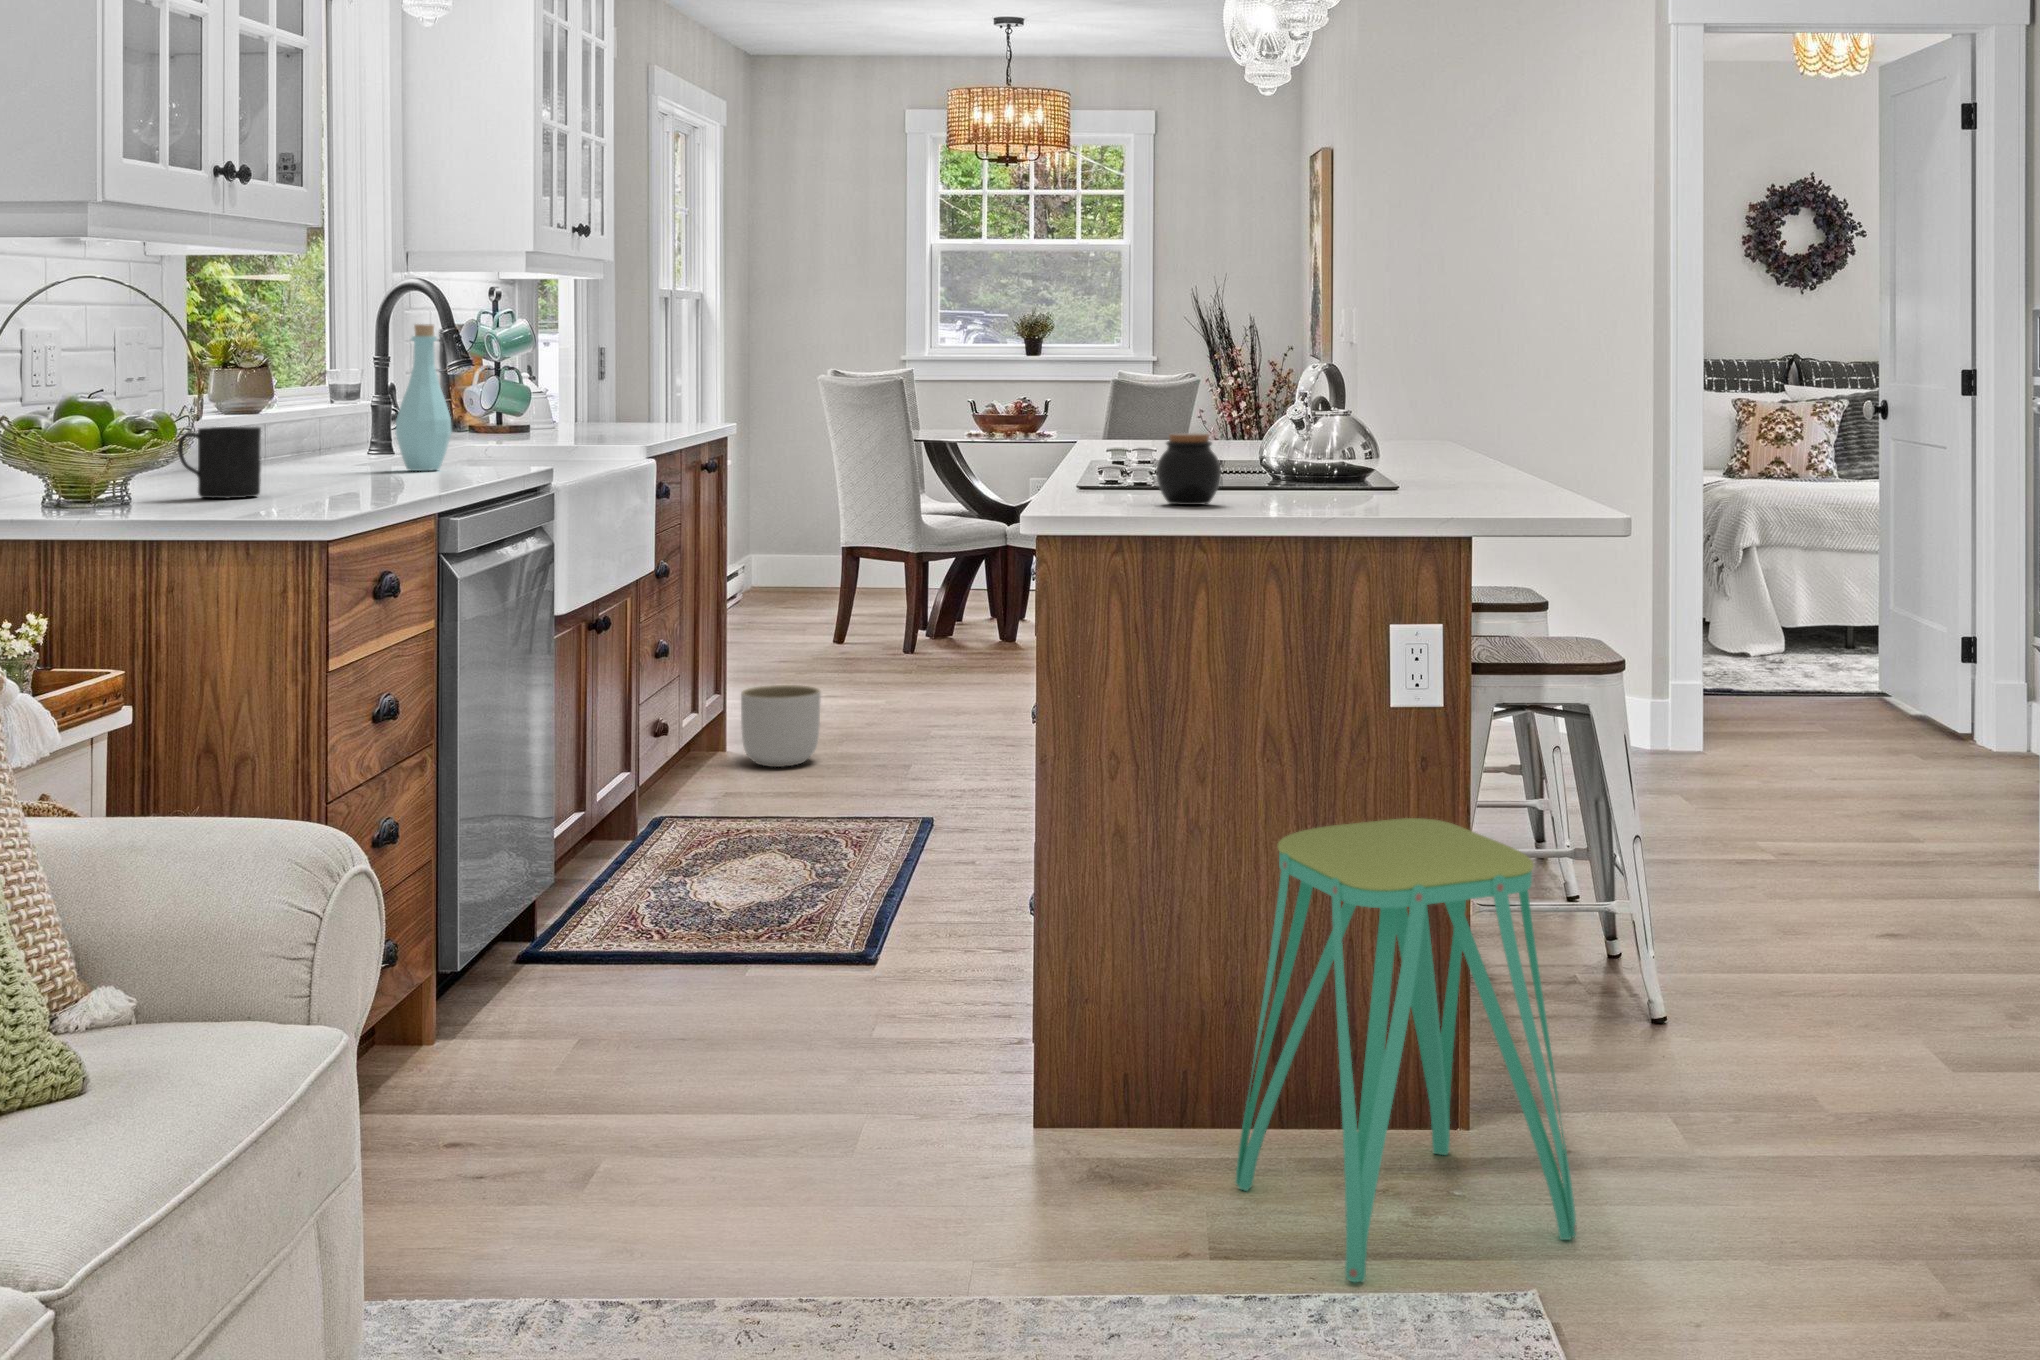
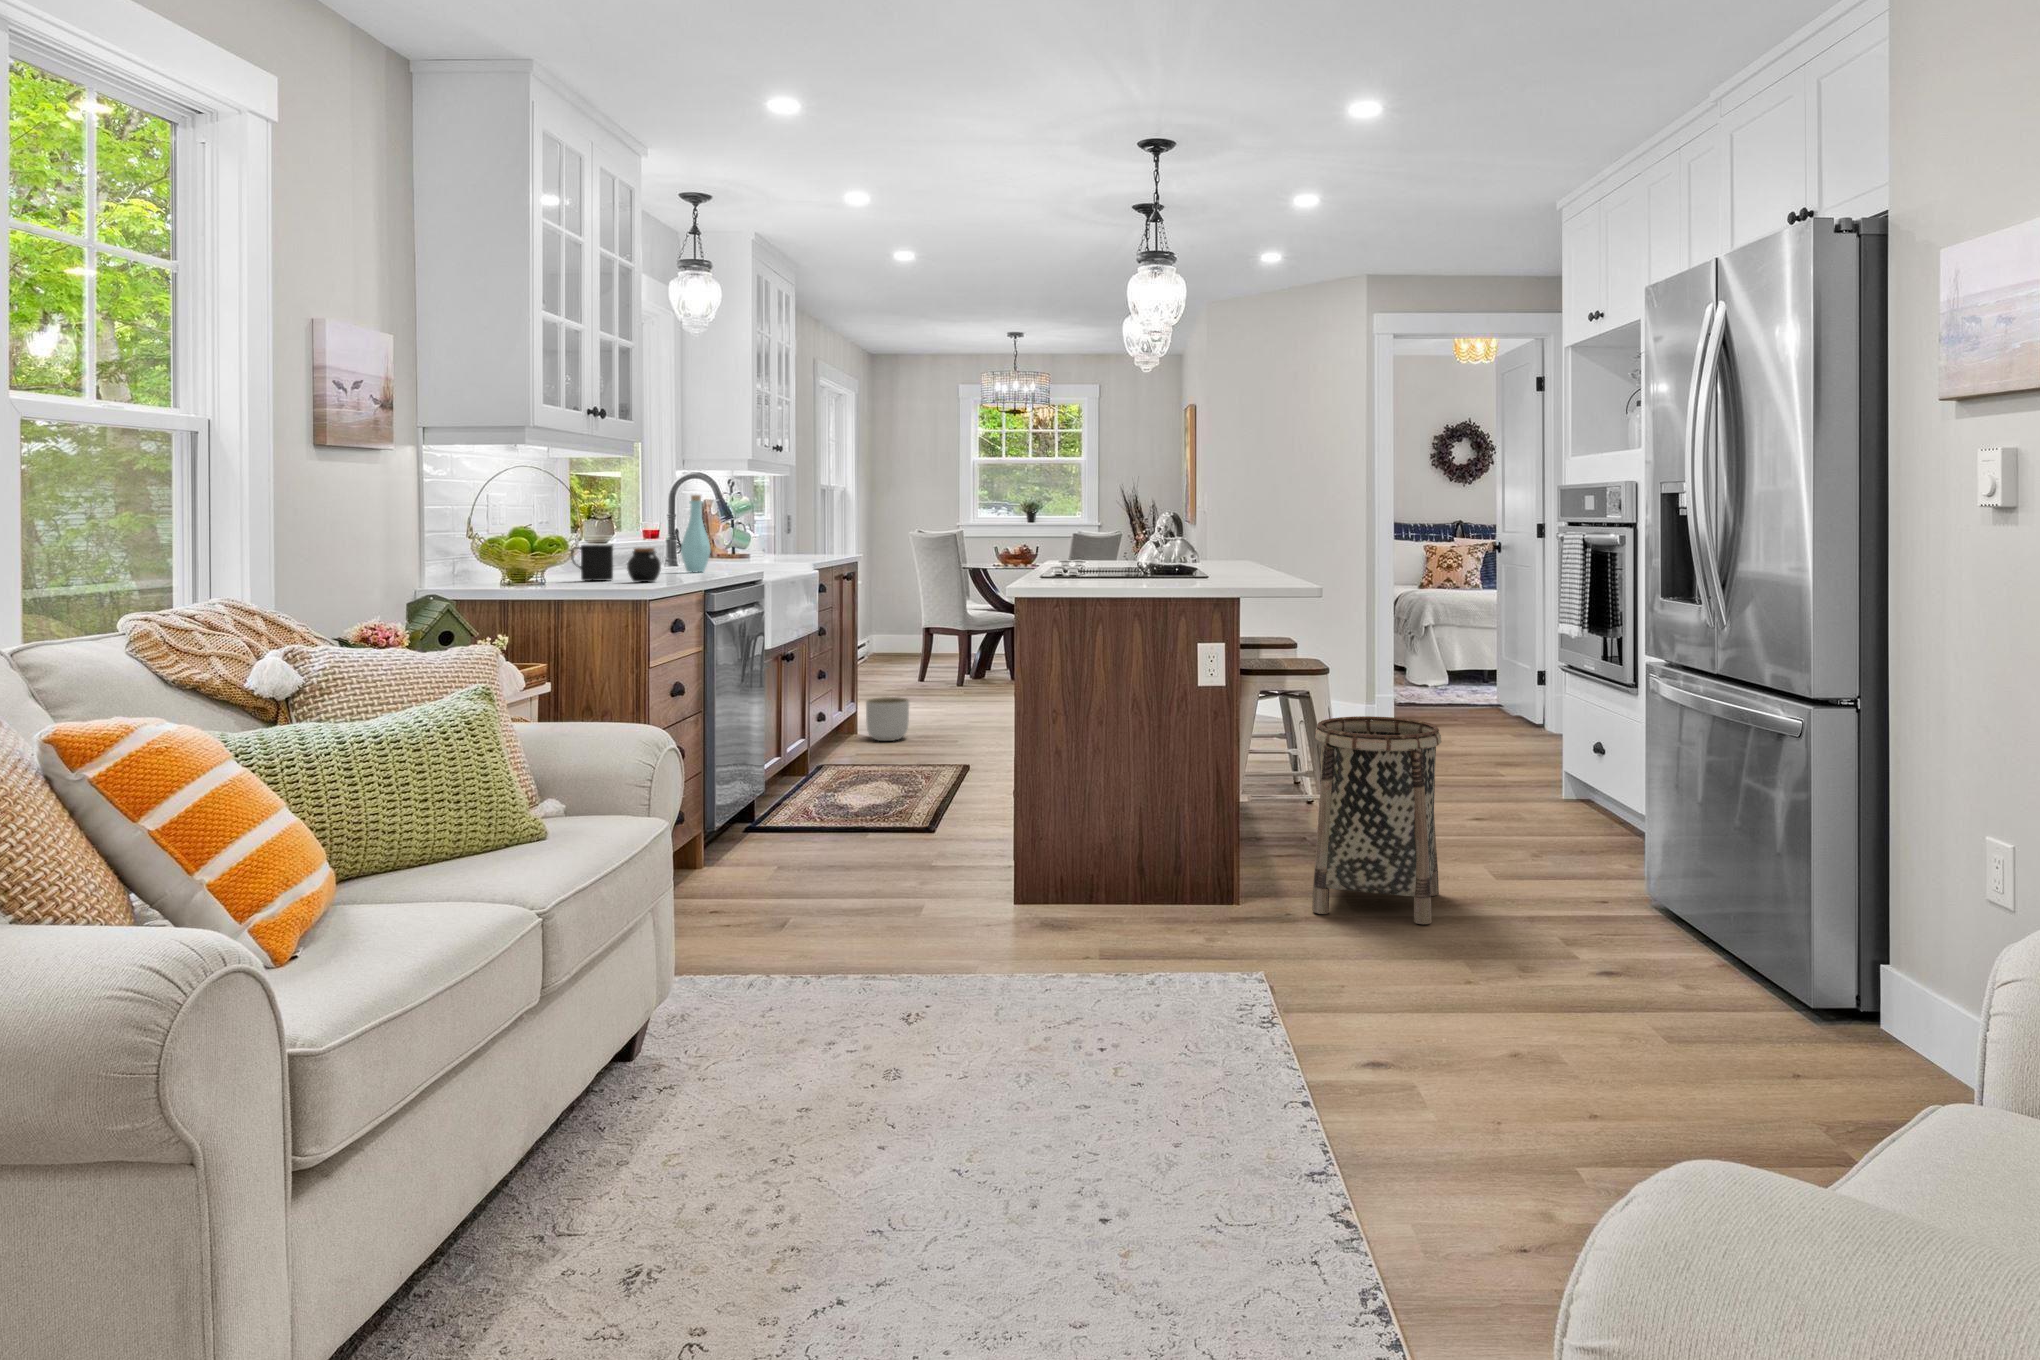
jar: present [1157,433,1221,505] -> present [627,548,661,582]
basket: none [1613,763,1862,1180] -> present [1312,716,1442,924]
stool: present [1235,818,1576,1282] -> none [1116,739,1287,966]

